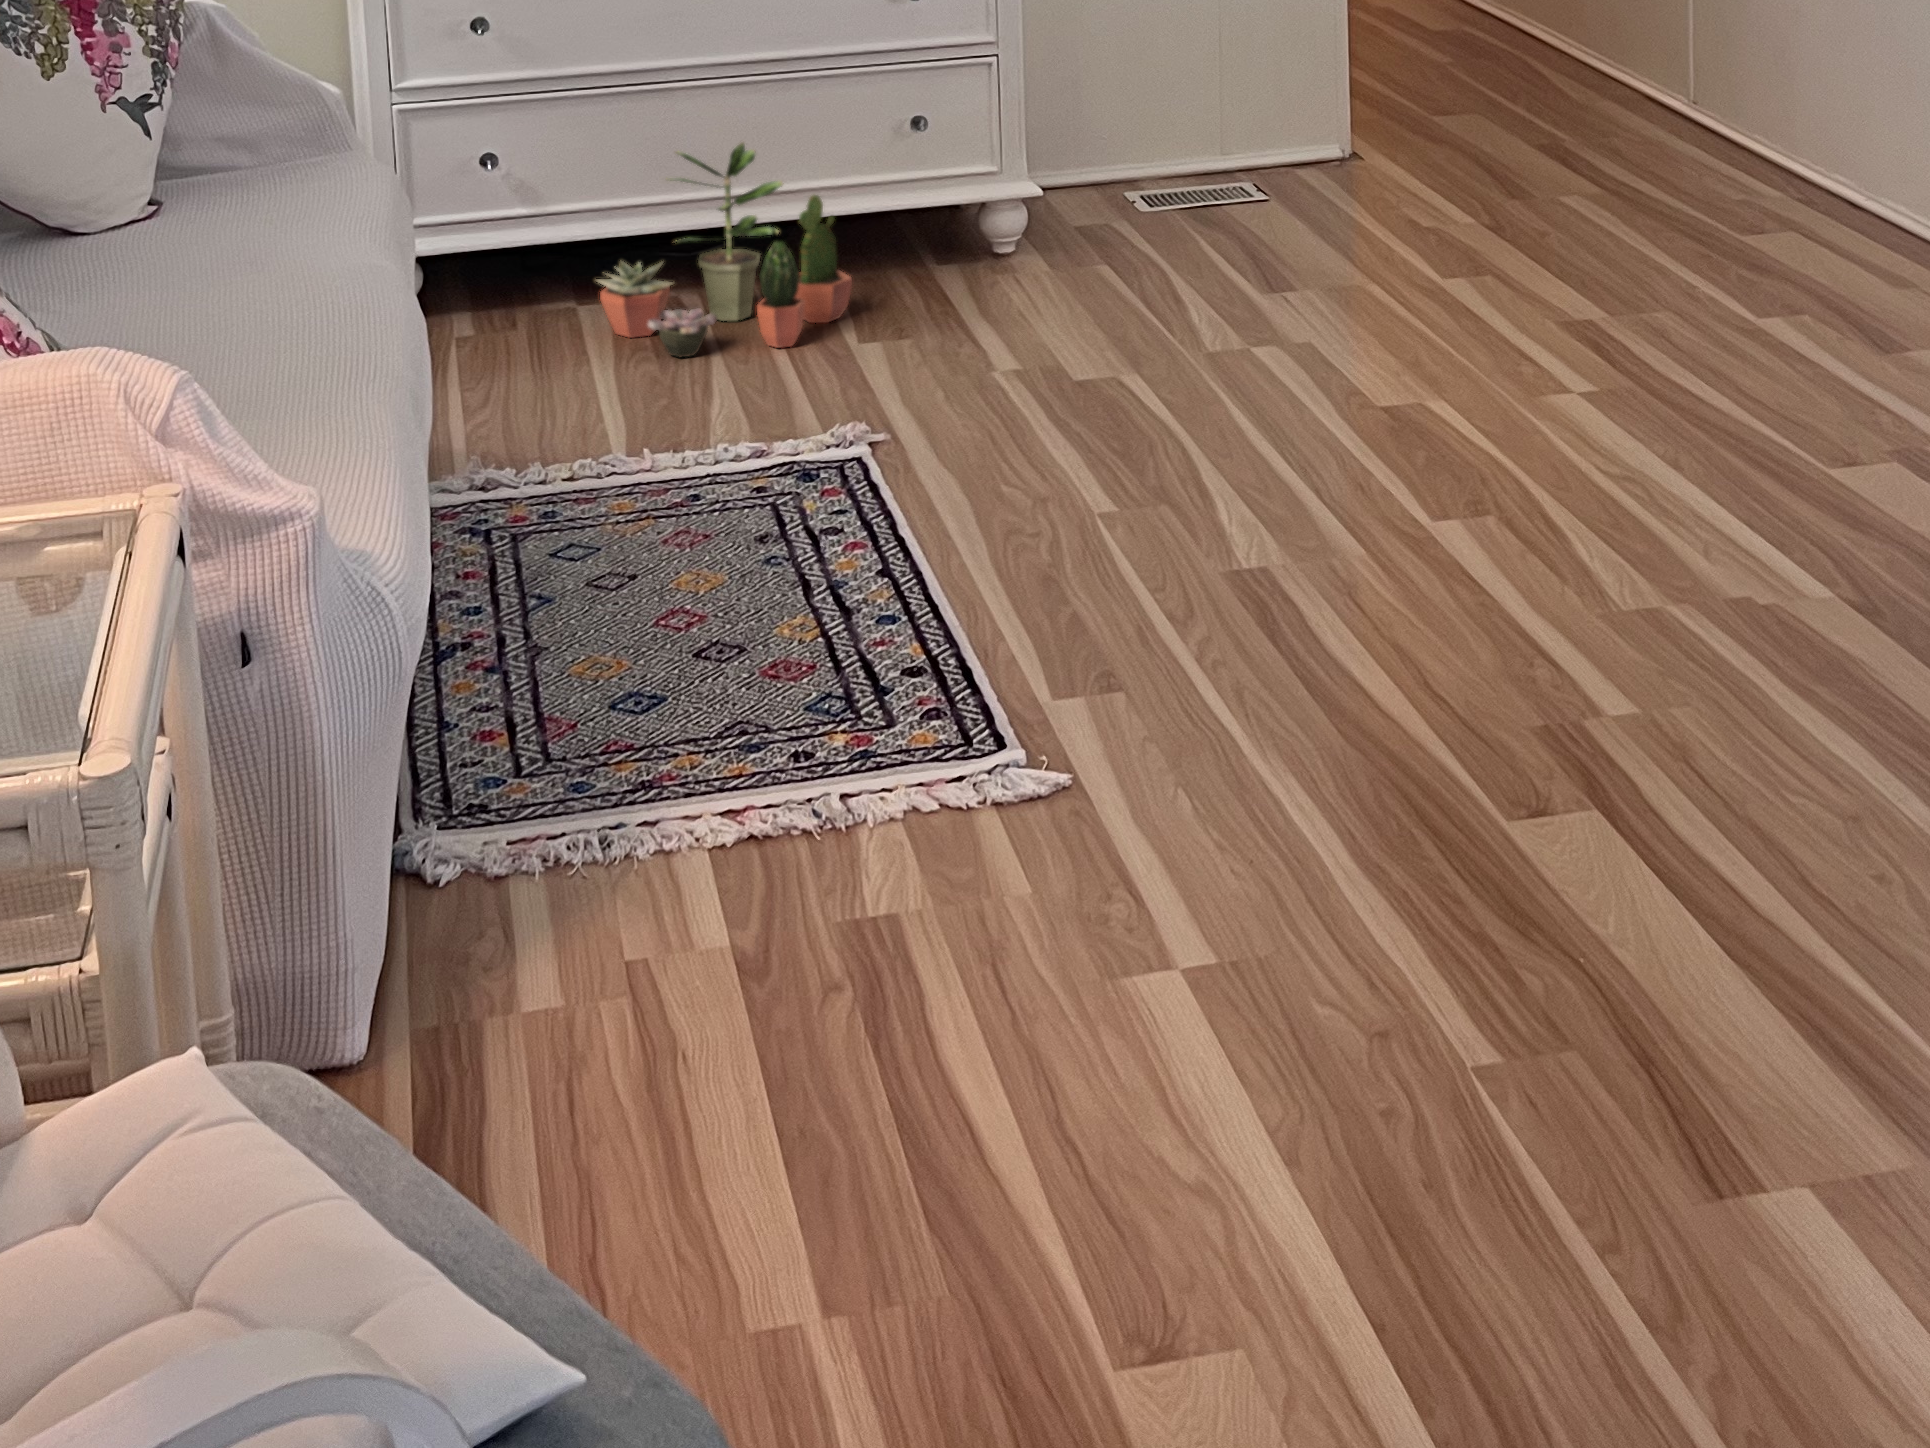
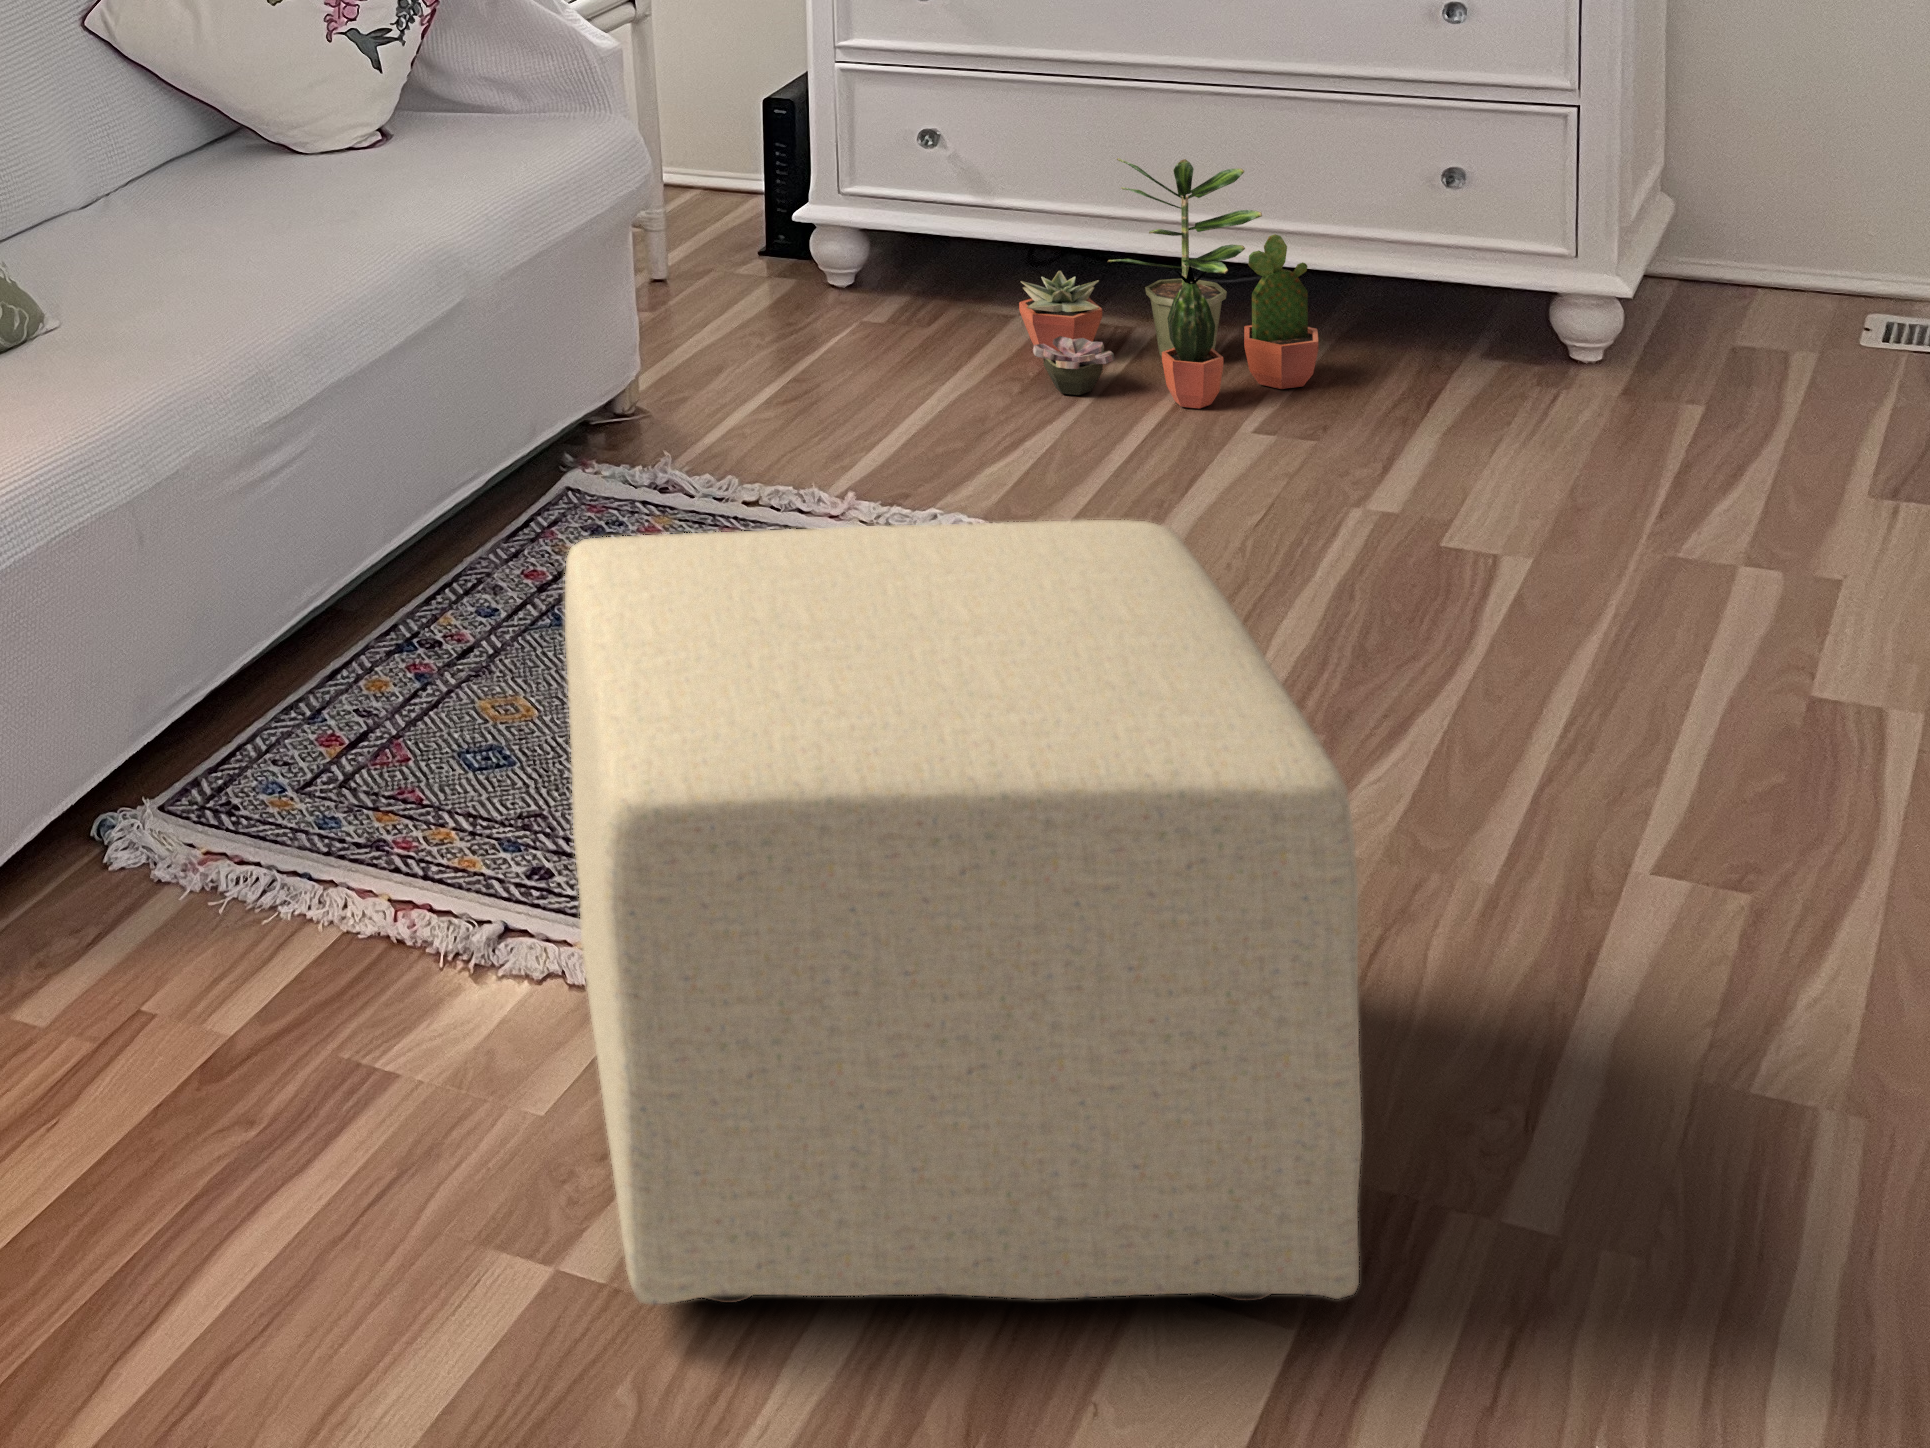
ottoman: none [948,321,1643,946] -> present [565,520,1362,1304]

